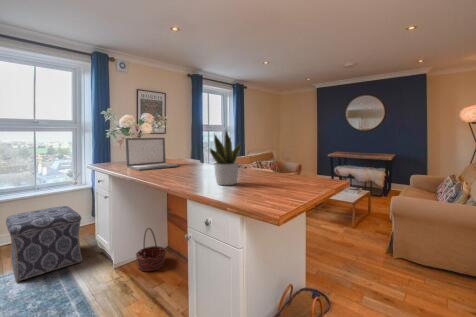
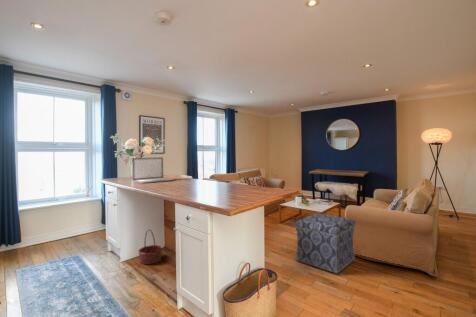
potted plant: present [210,131,241,185] -> none [195,152,220,193]
ottoman: present [6,206,83,282] -> present [295,214,355,274]

